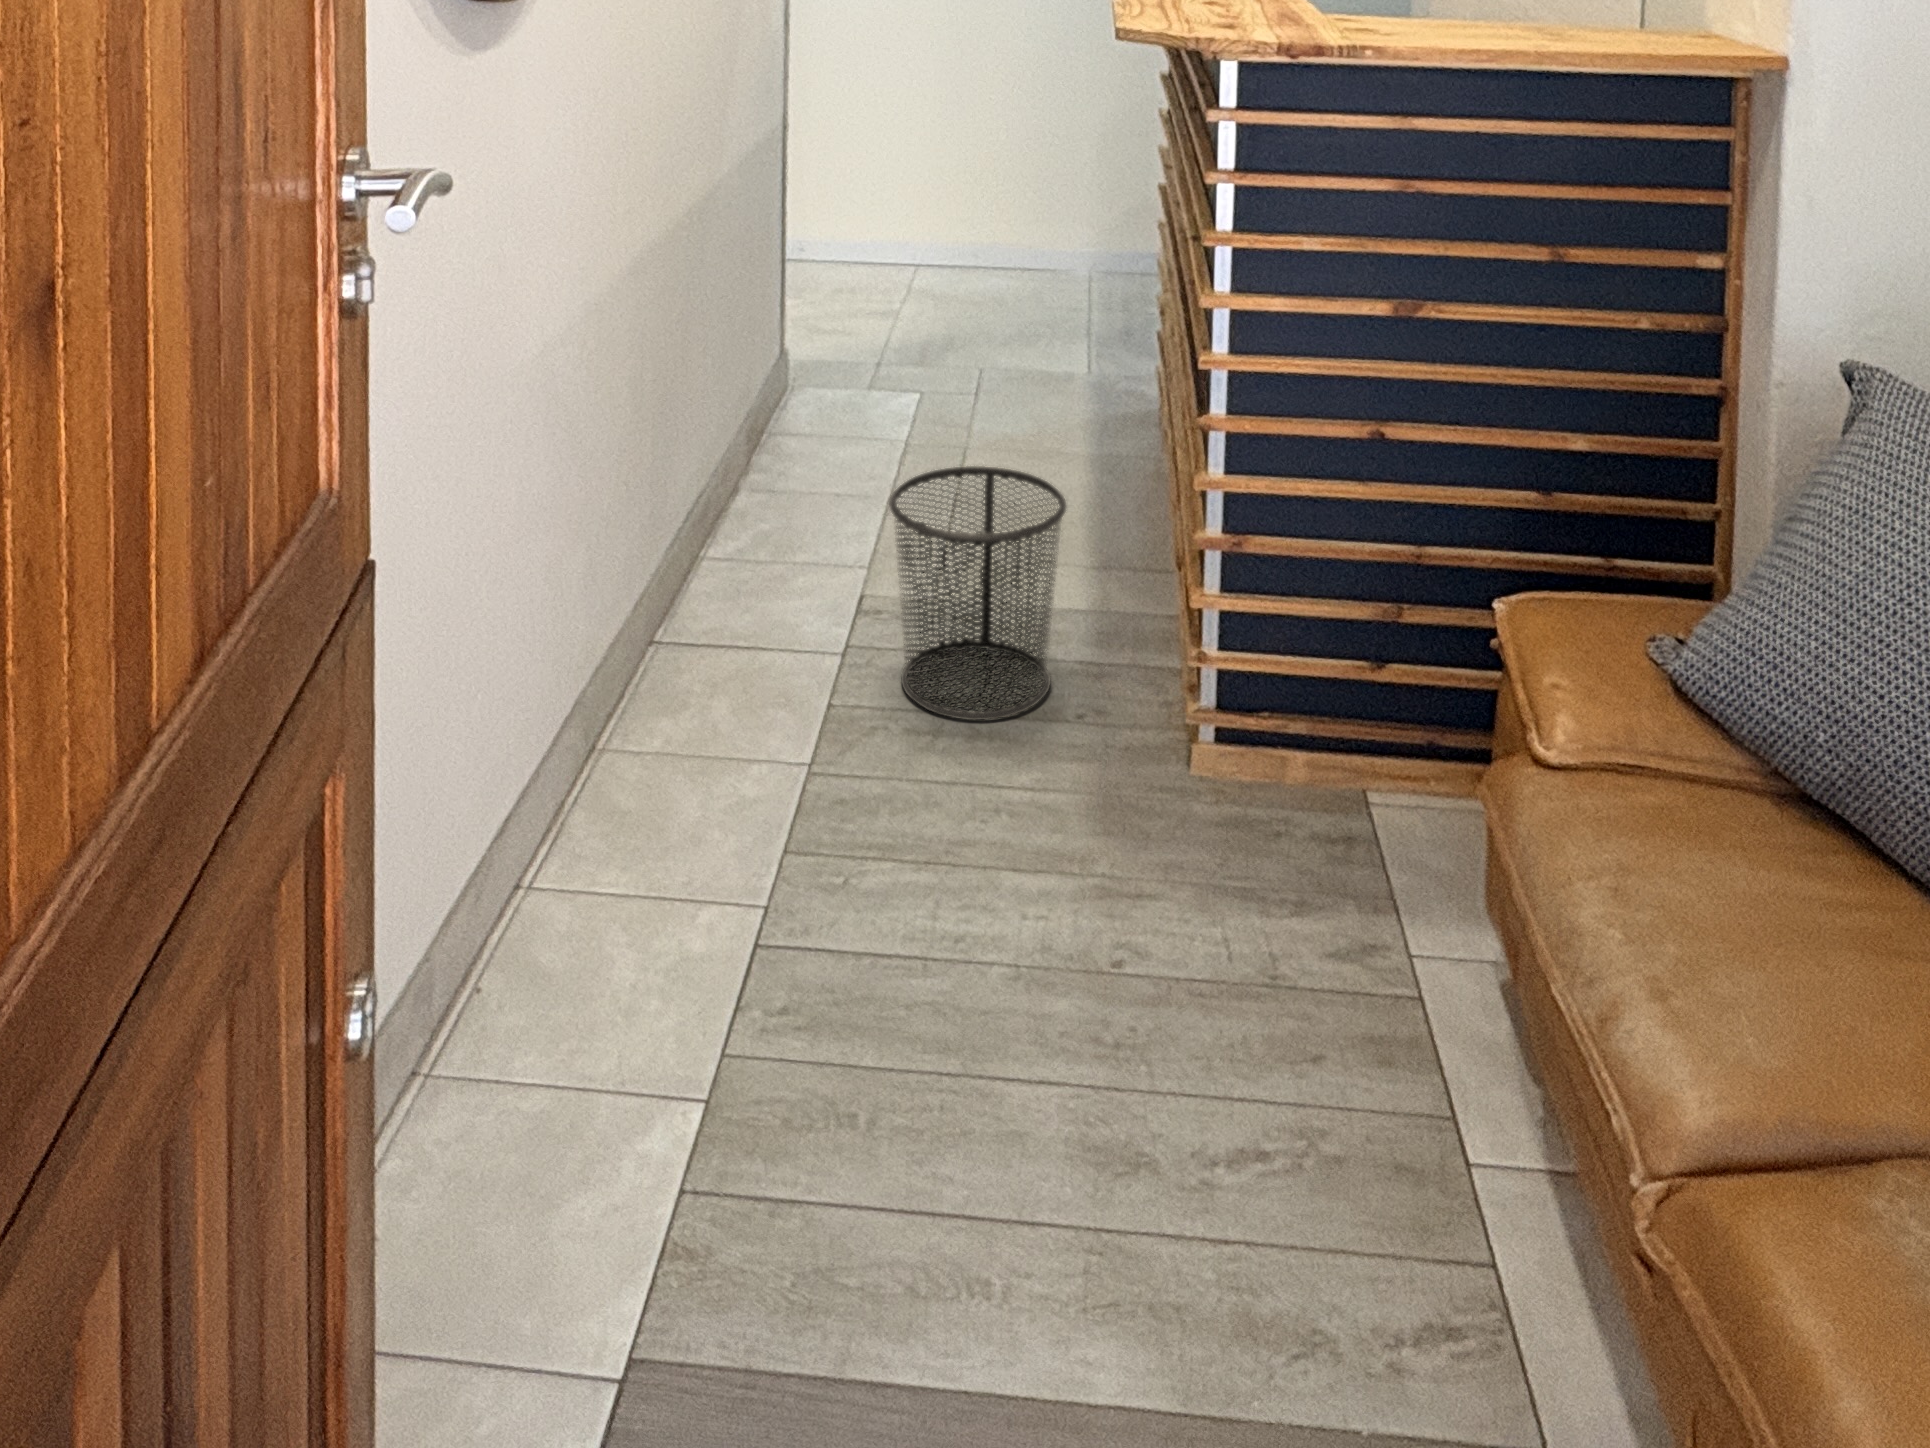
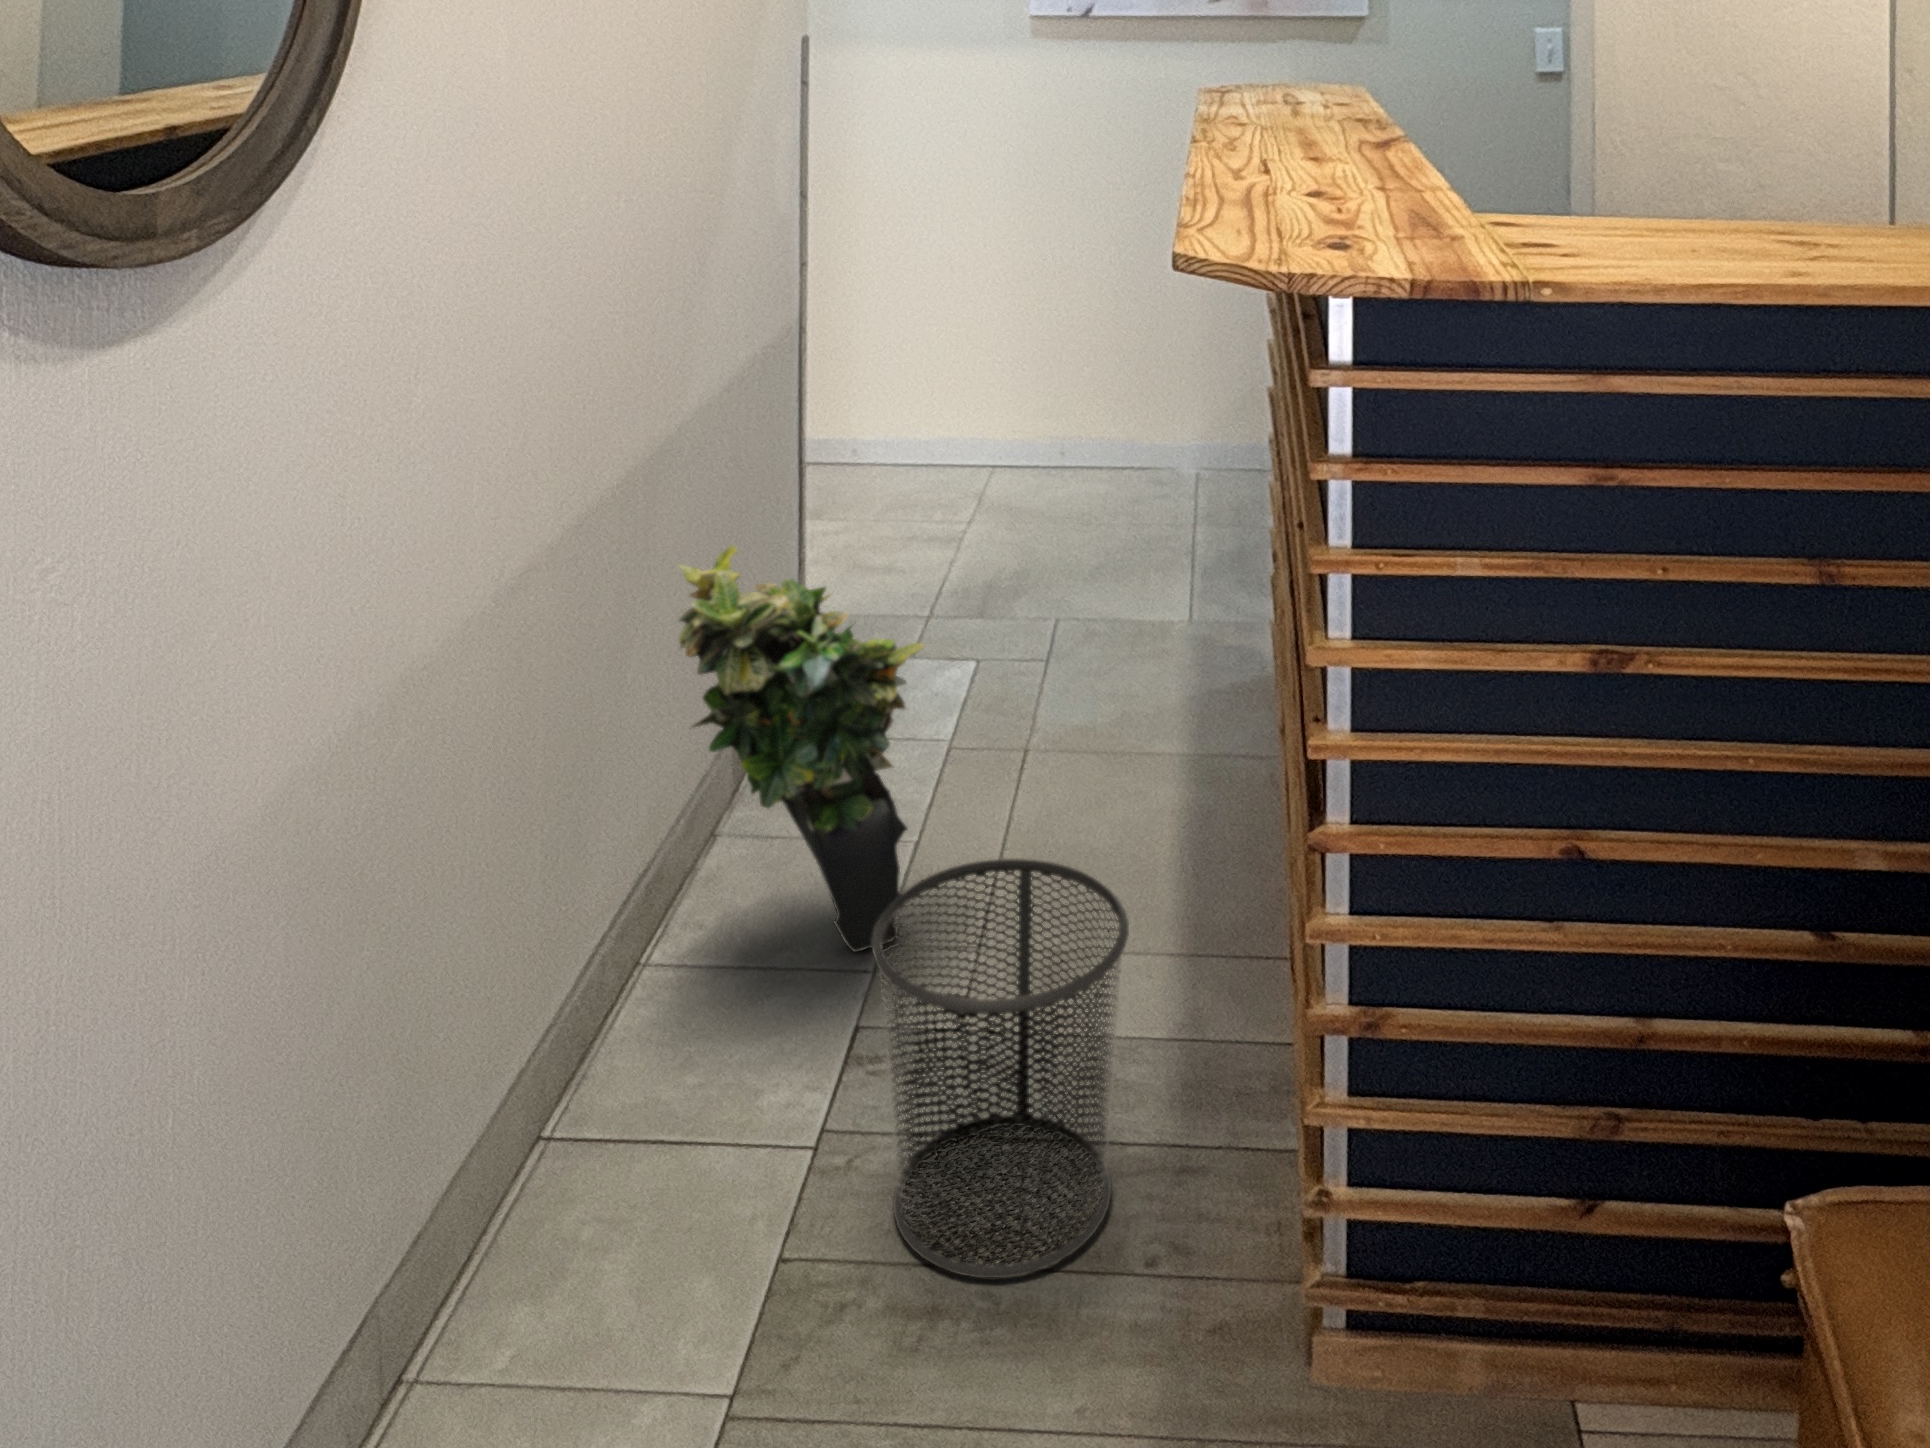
potted plant: none [727,260,906,555] -> present [679,546,924,952]

